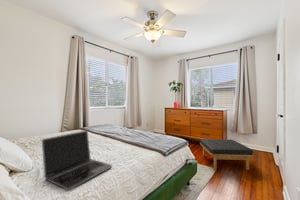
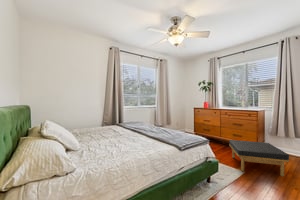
laptop: present [42,131,112,190] -> none [84,125,133,166]

